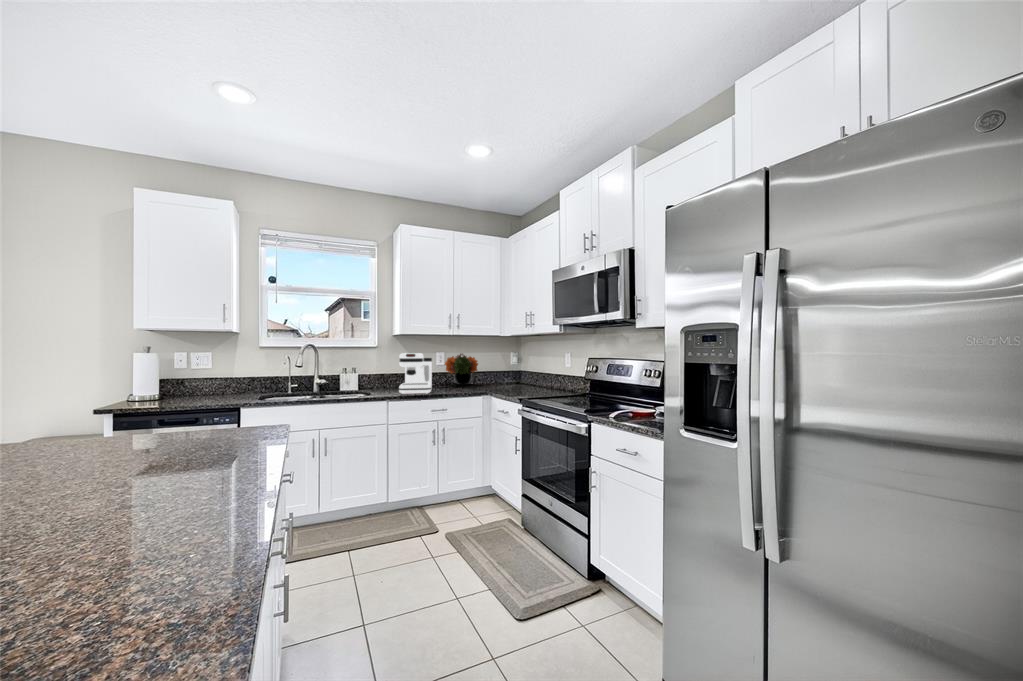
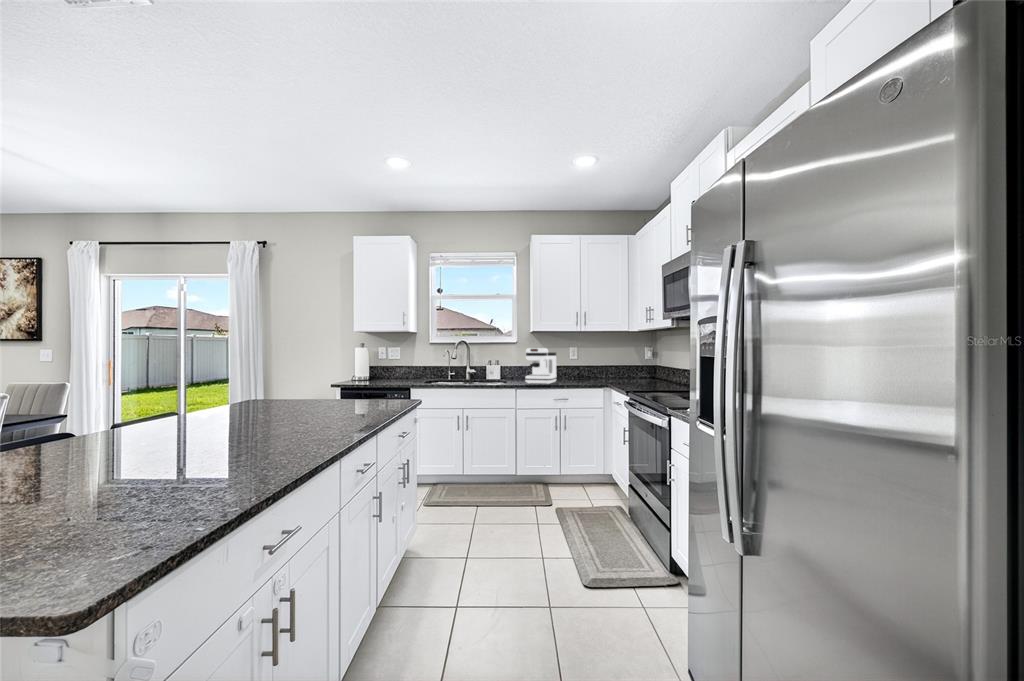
flower arrangement: present [445,354,478,385] -> none [577,349,611,379]

